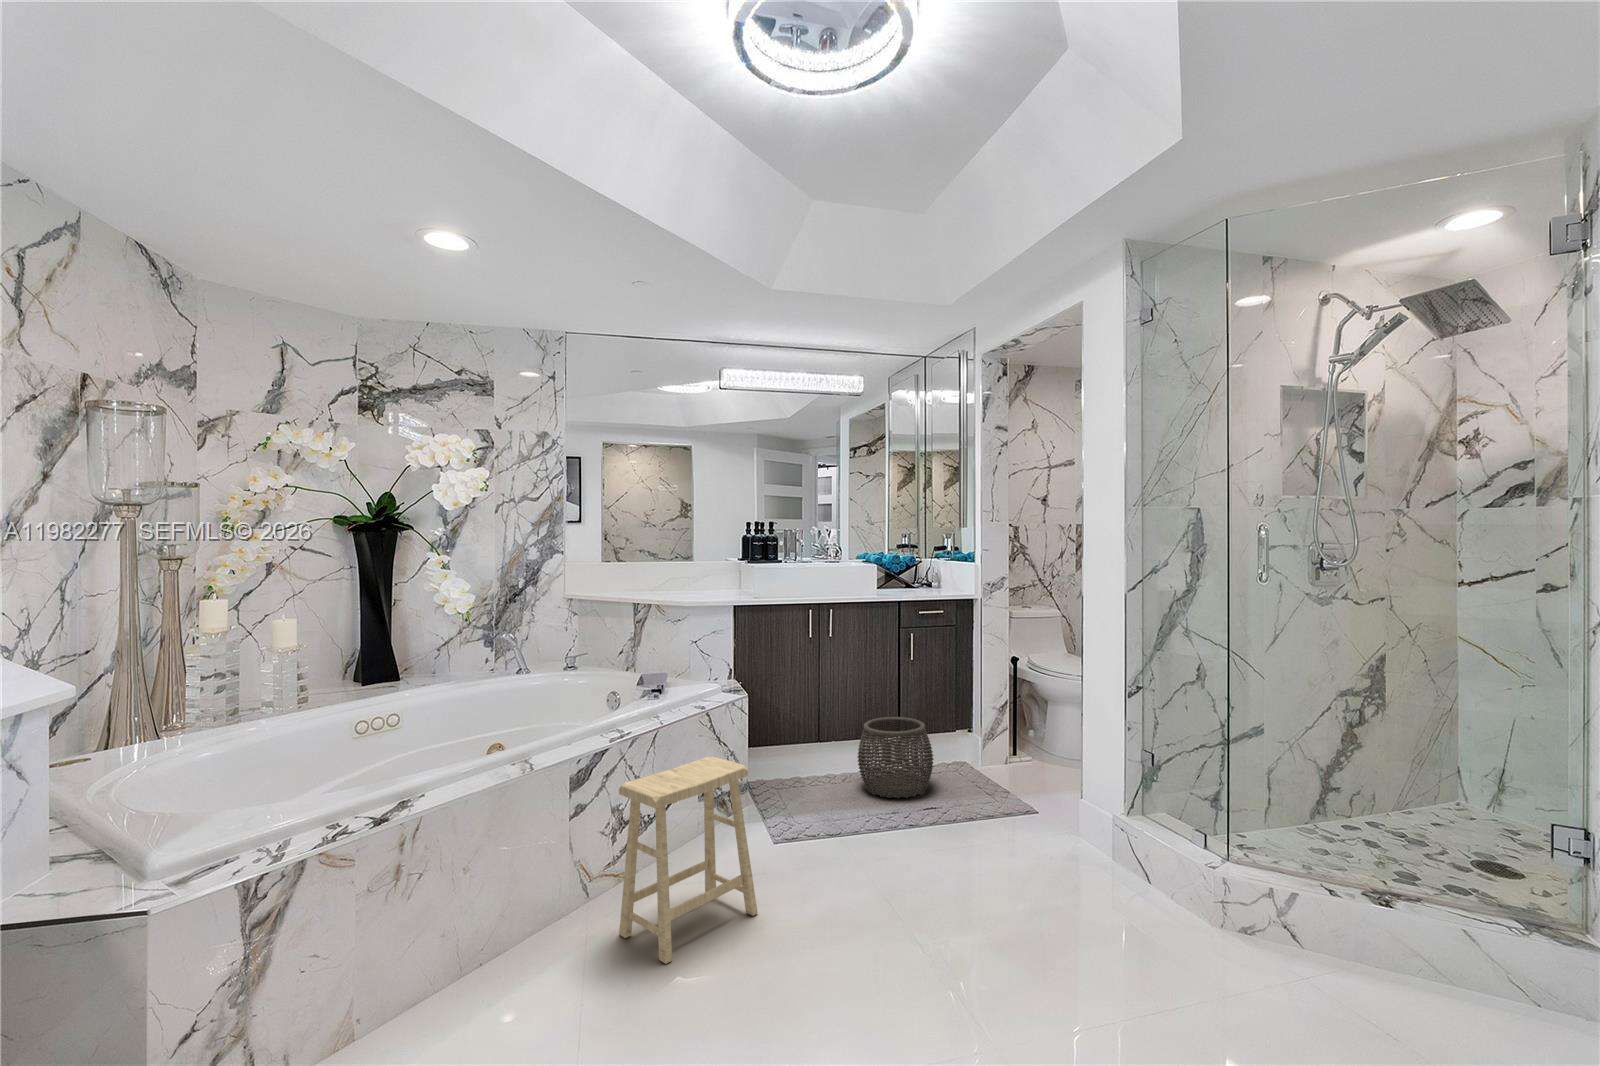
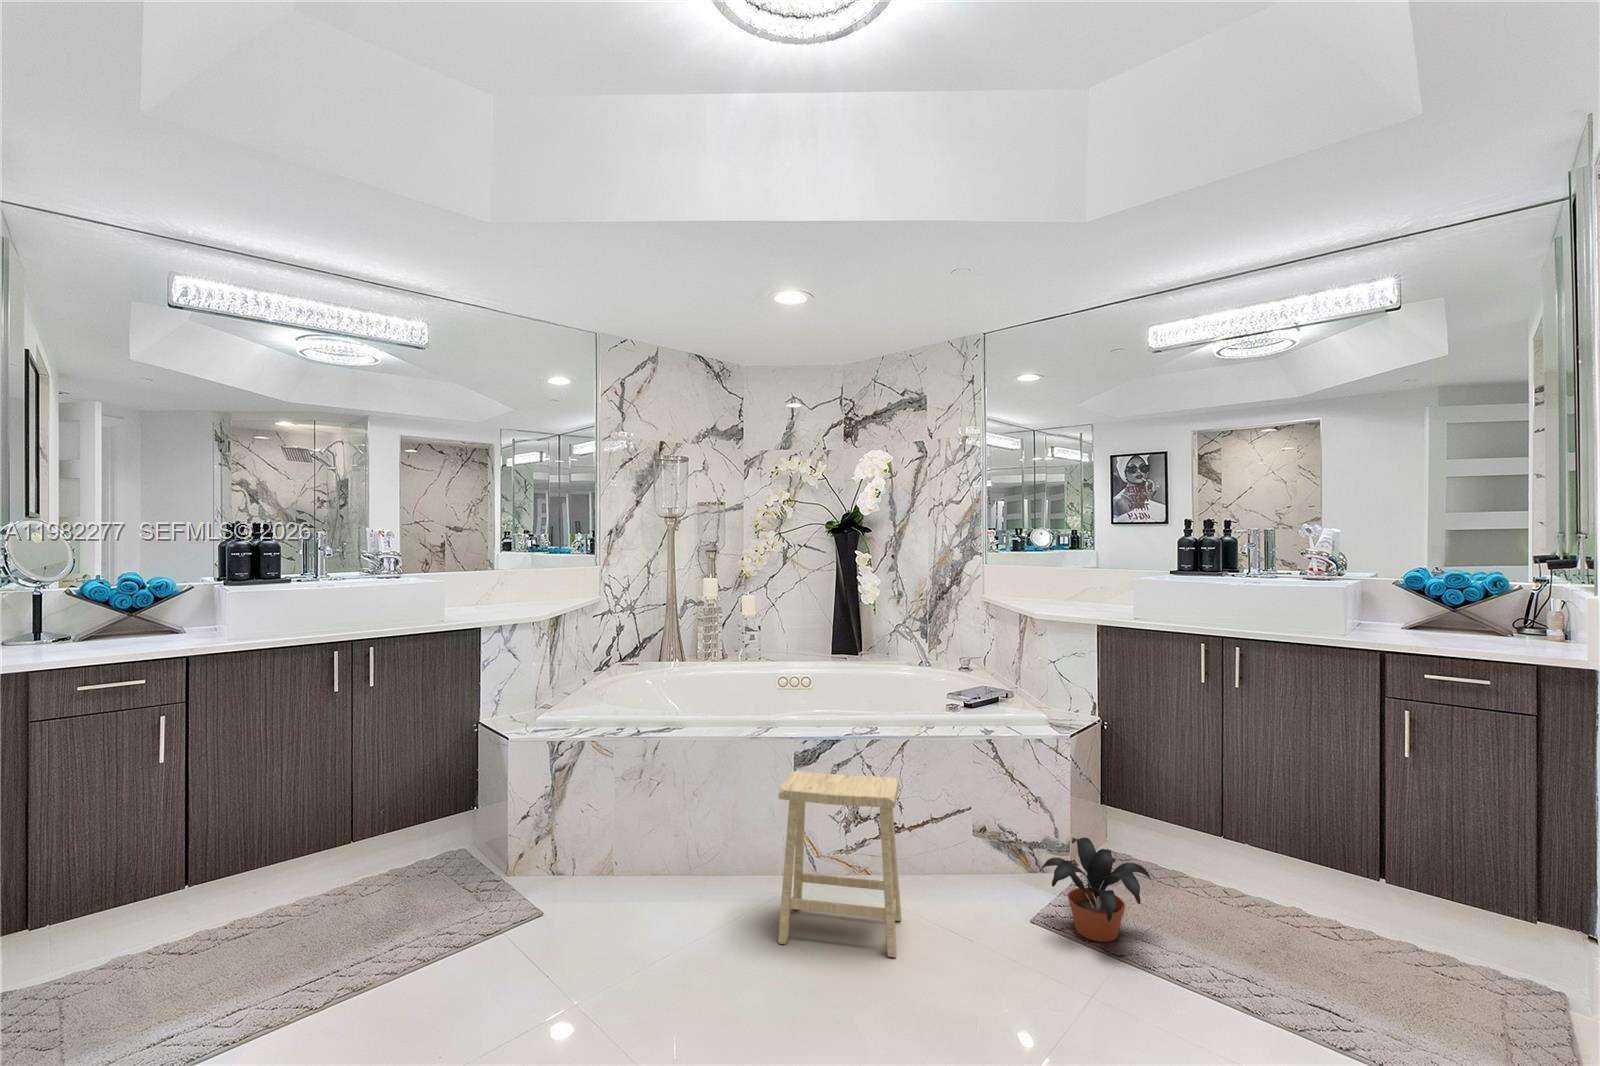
woven basket: present [857,717,934,798] -> none [1232,827,1378,972]
potted plant: none [782,766,864,837] -> present [1040,838,1153,942]

